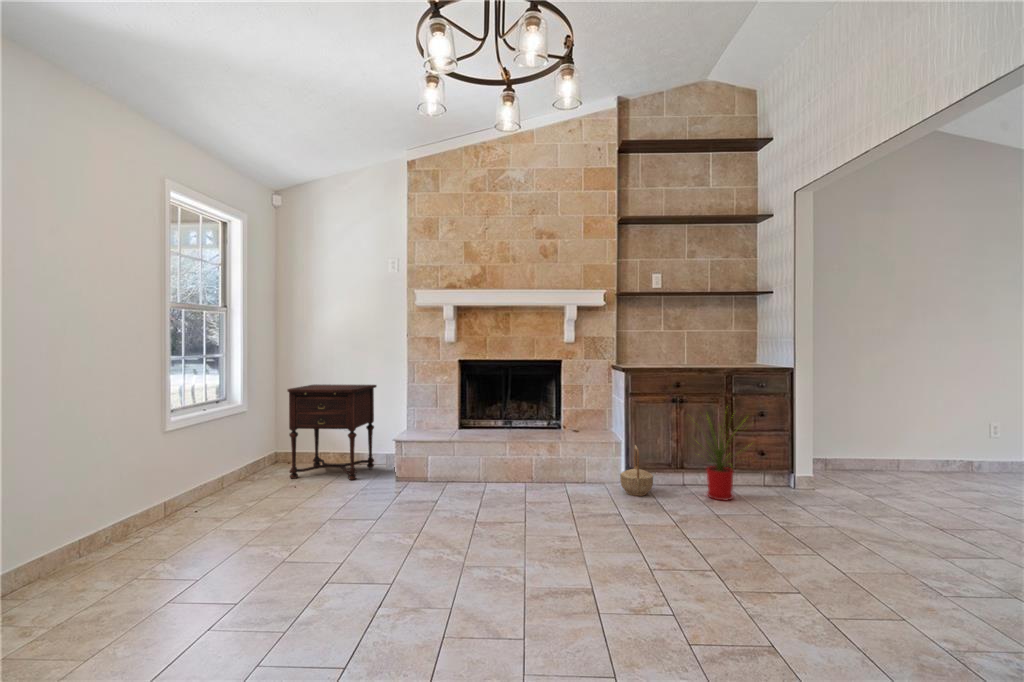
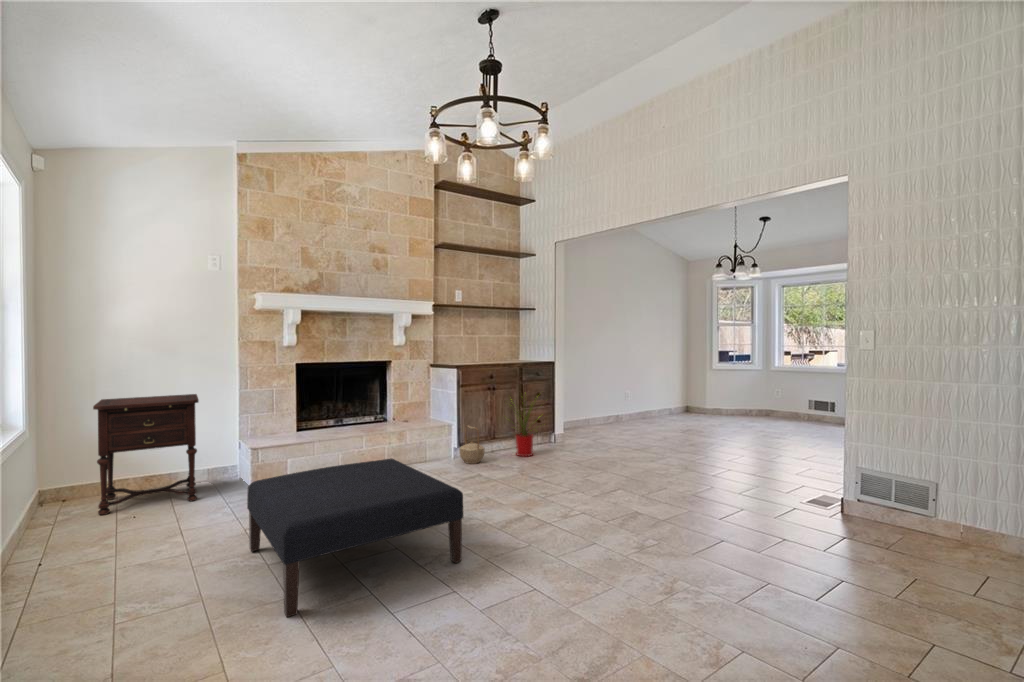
ottoman: none [205,468,454,619] -> present [247,458,463,617]

